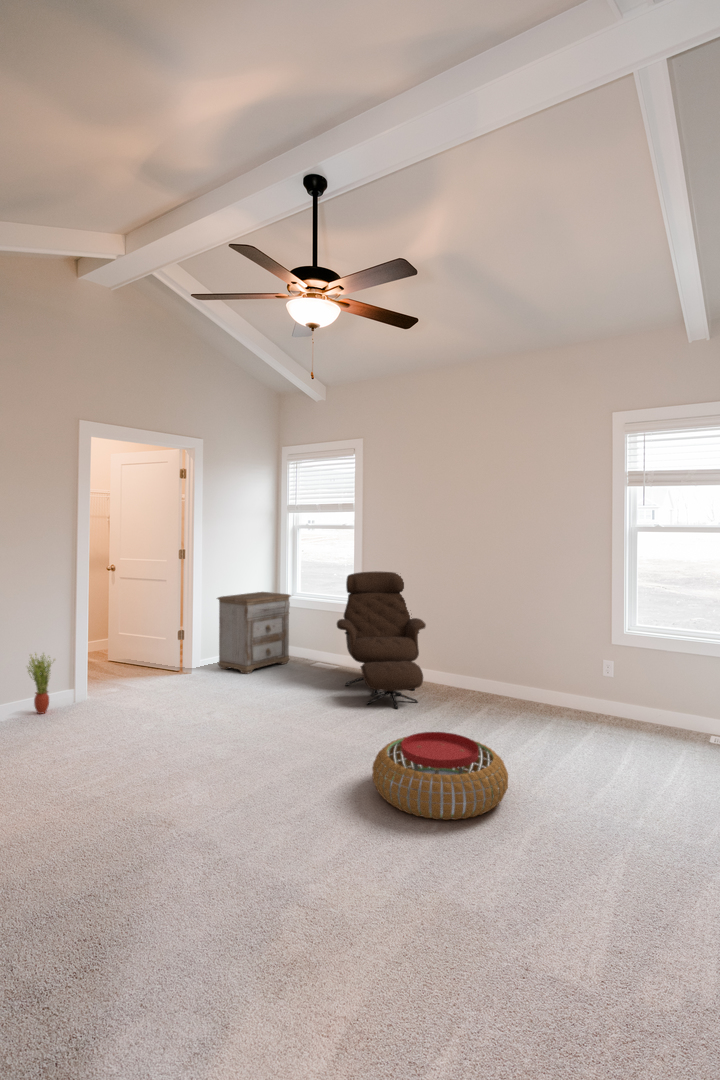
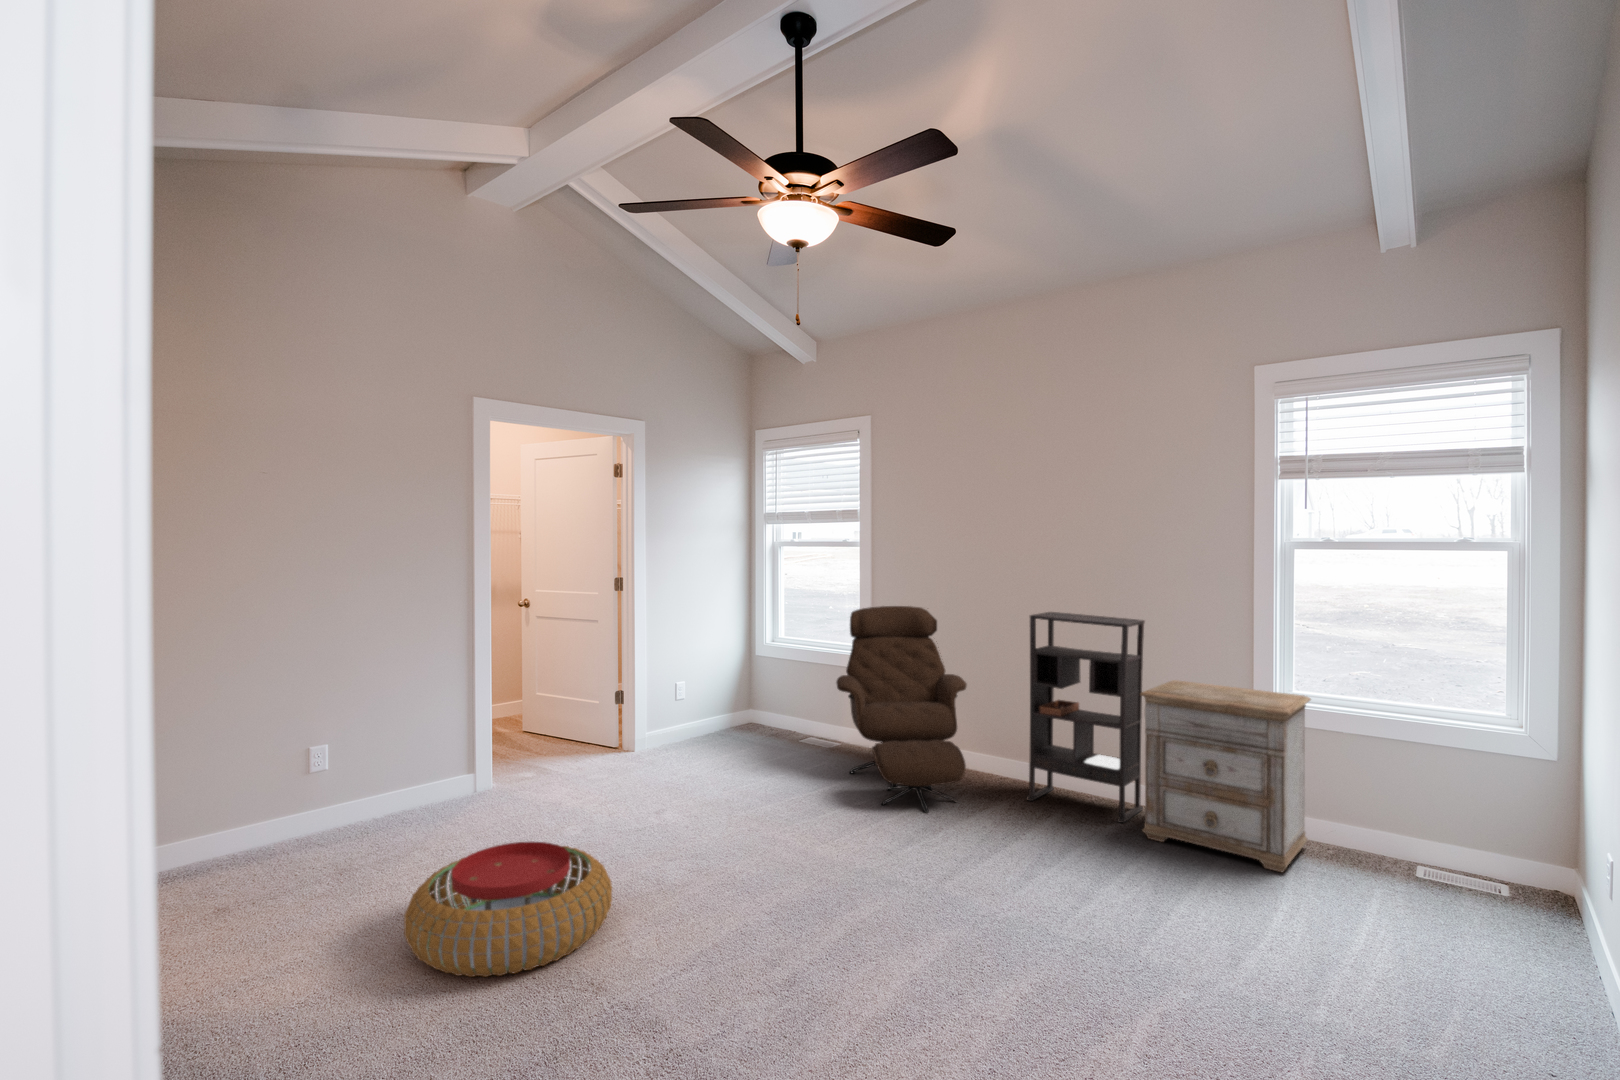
bookshelf: none [464,575,542,714] -> present [1027,612,1145,823]
nightstand: present [217,592,291,674] -> present [1140,680,1311,872]
potted plant: present [28,654,55,714] -> none [396,726,438,814]
pouf: present [372,732,508,820] -> present [404,842,612,977]

